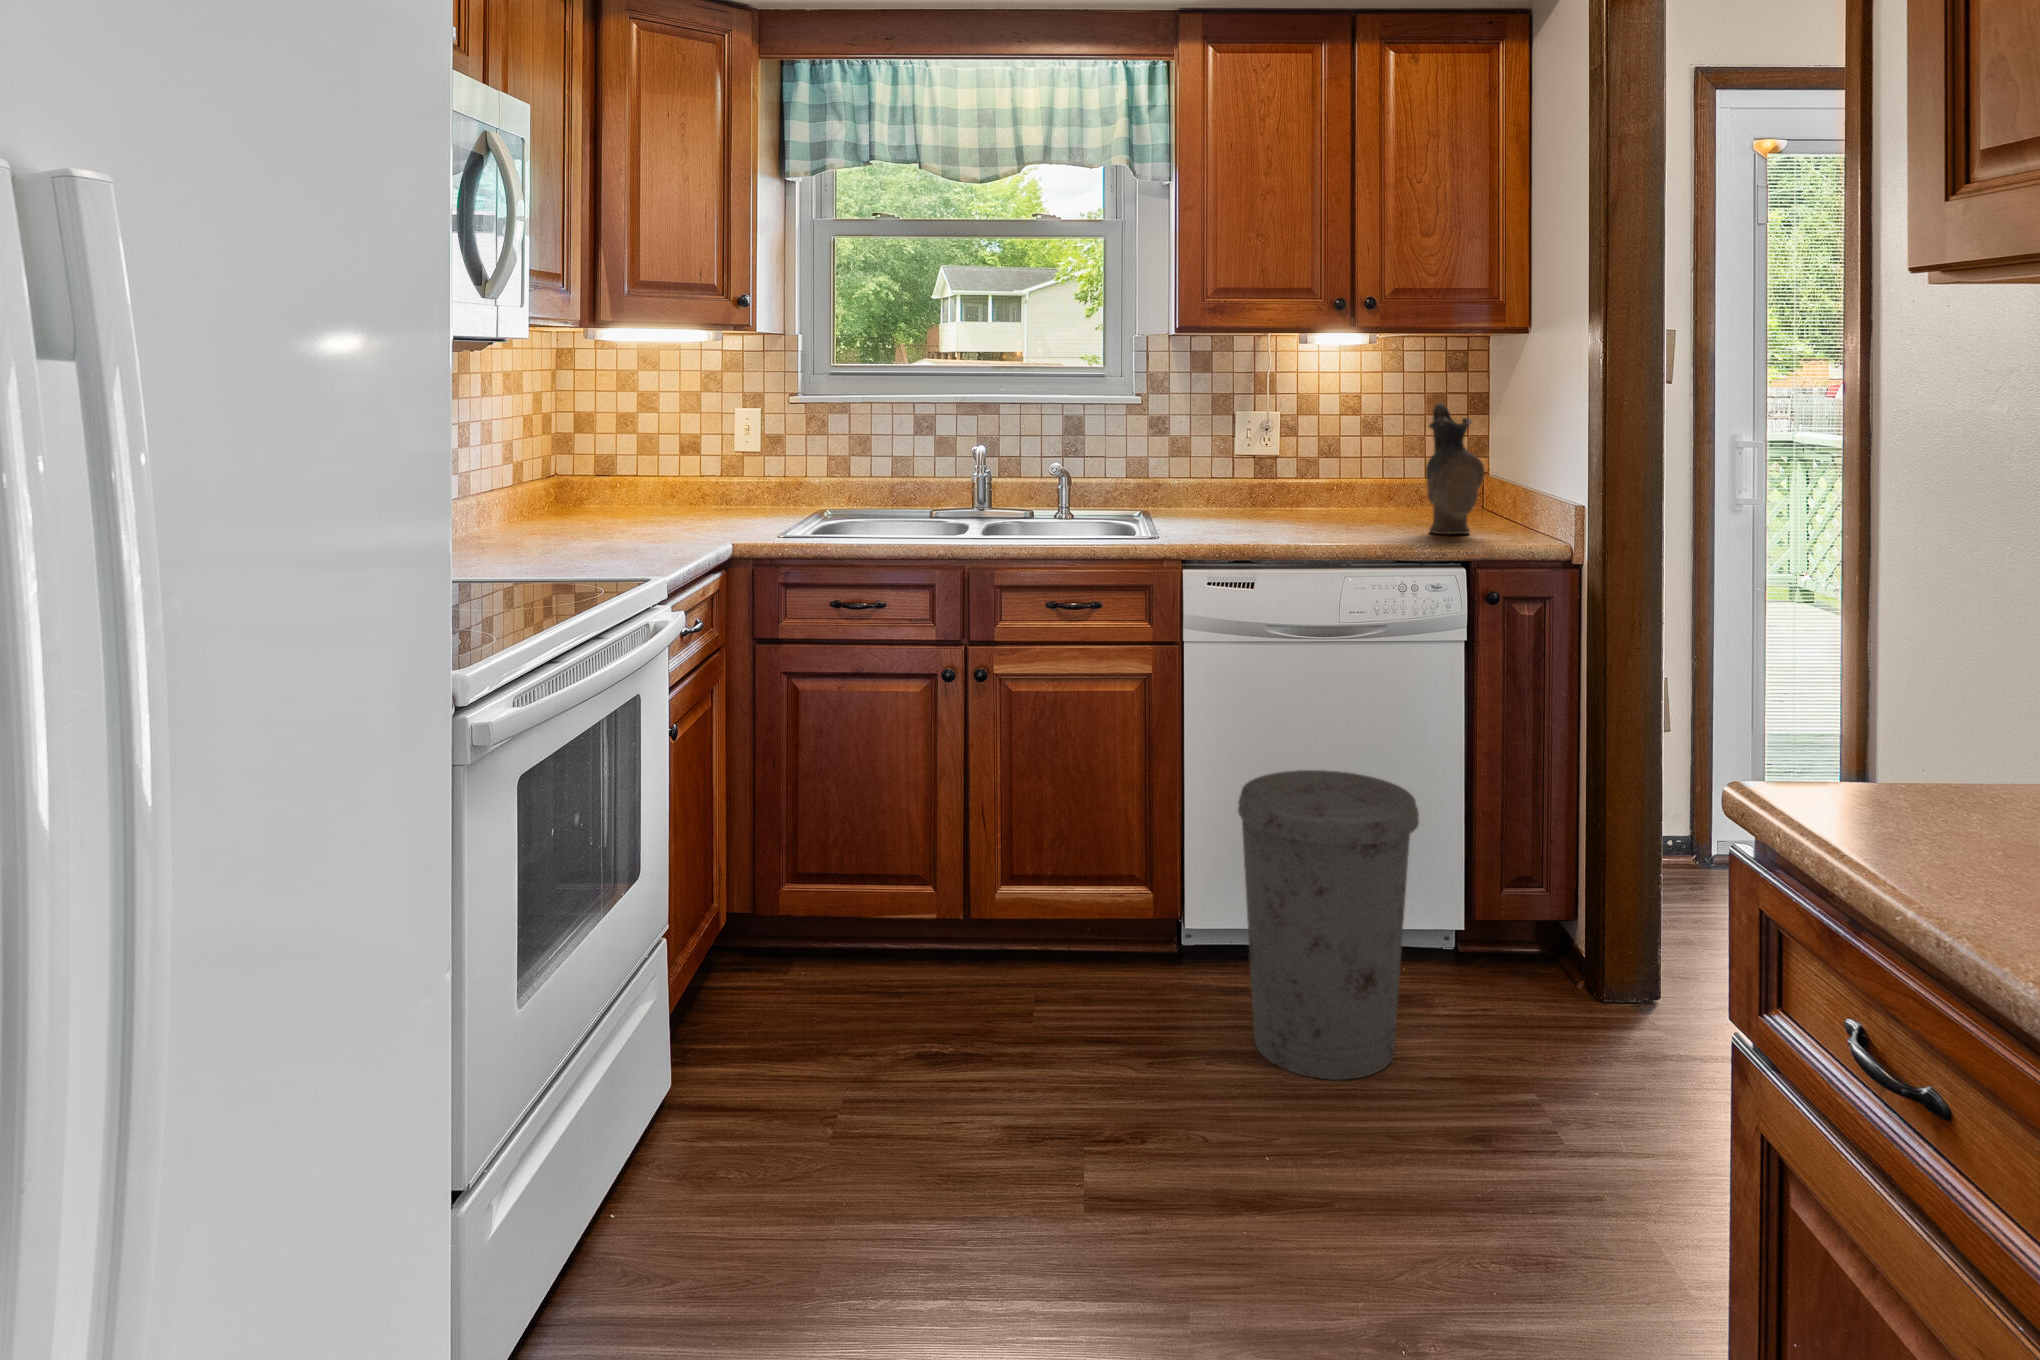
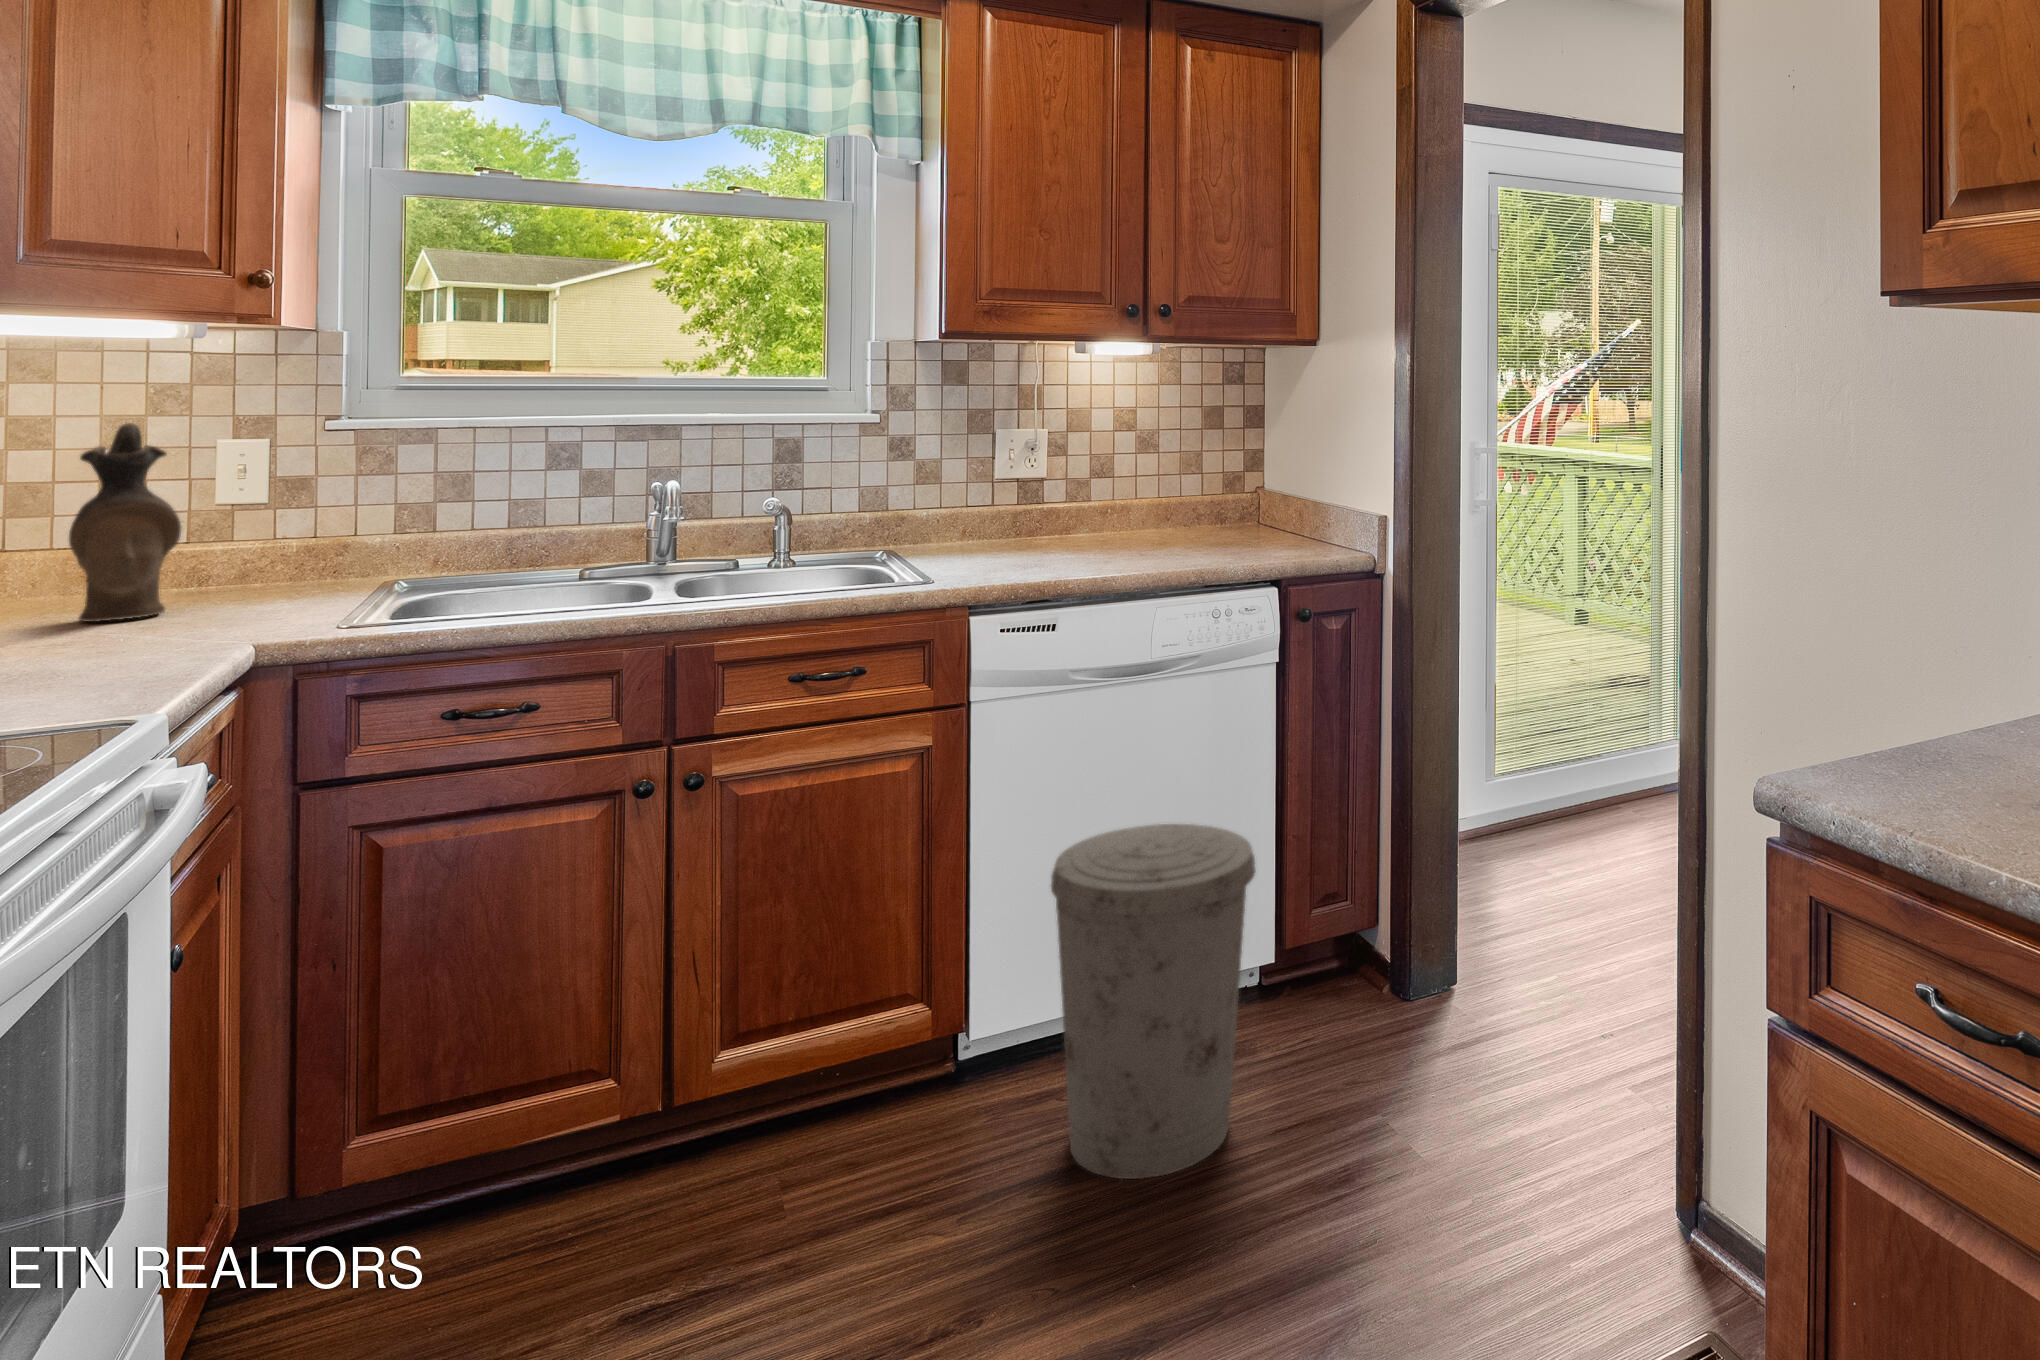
ceramic pitcher: present [1426,403,1485,534] -> present [69,423,181,622]

